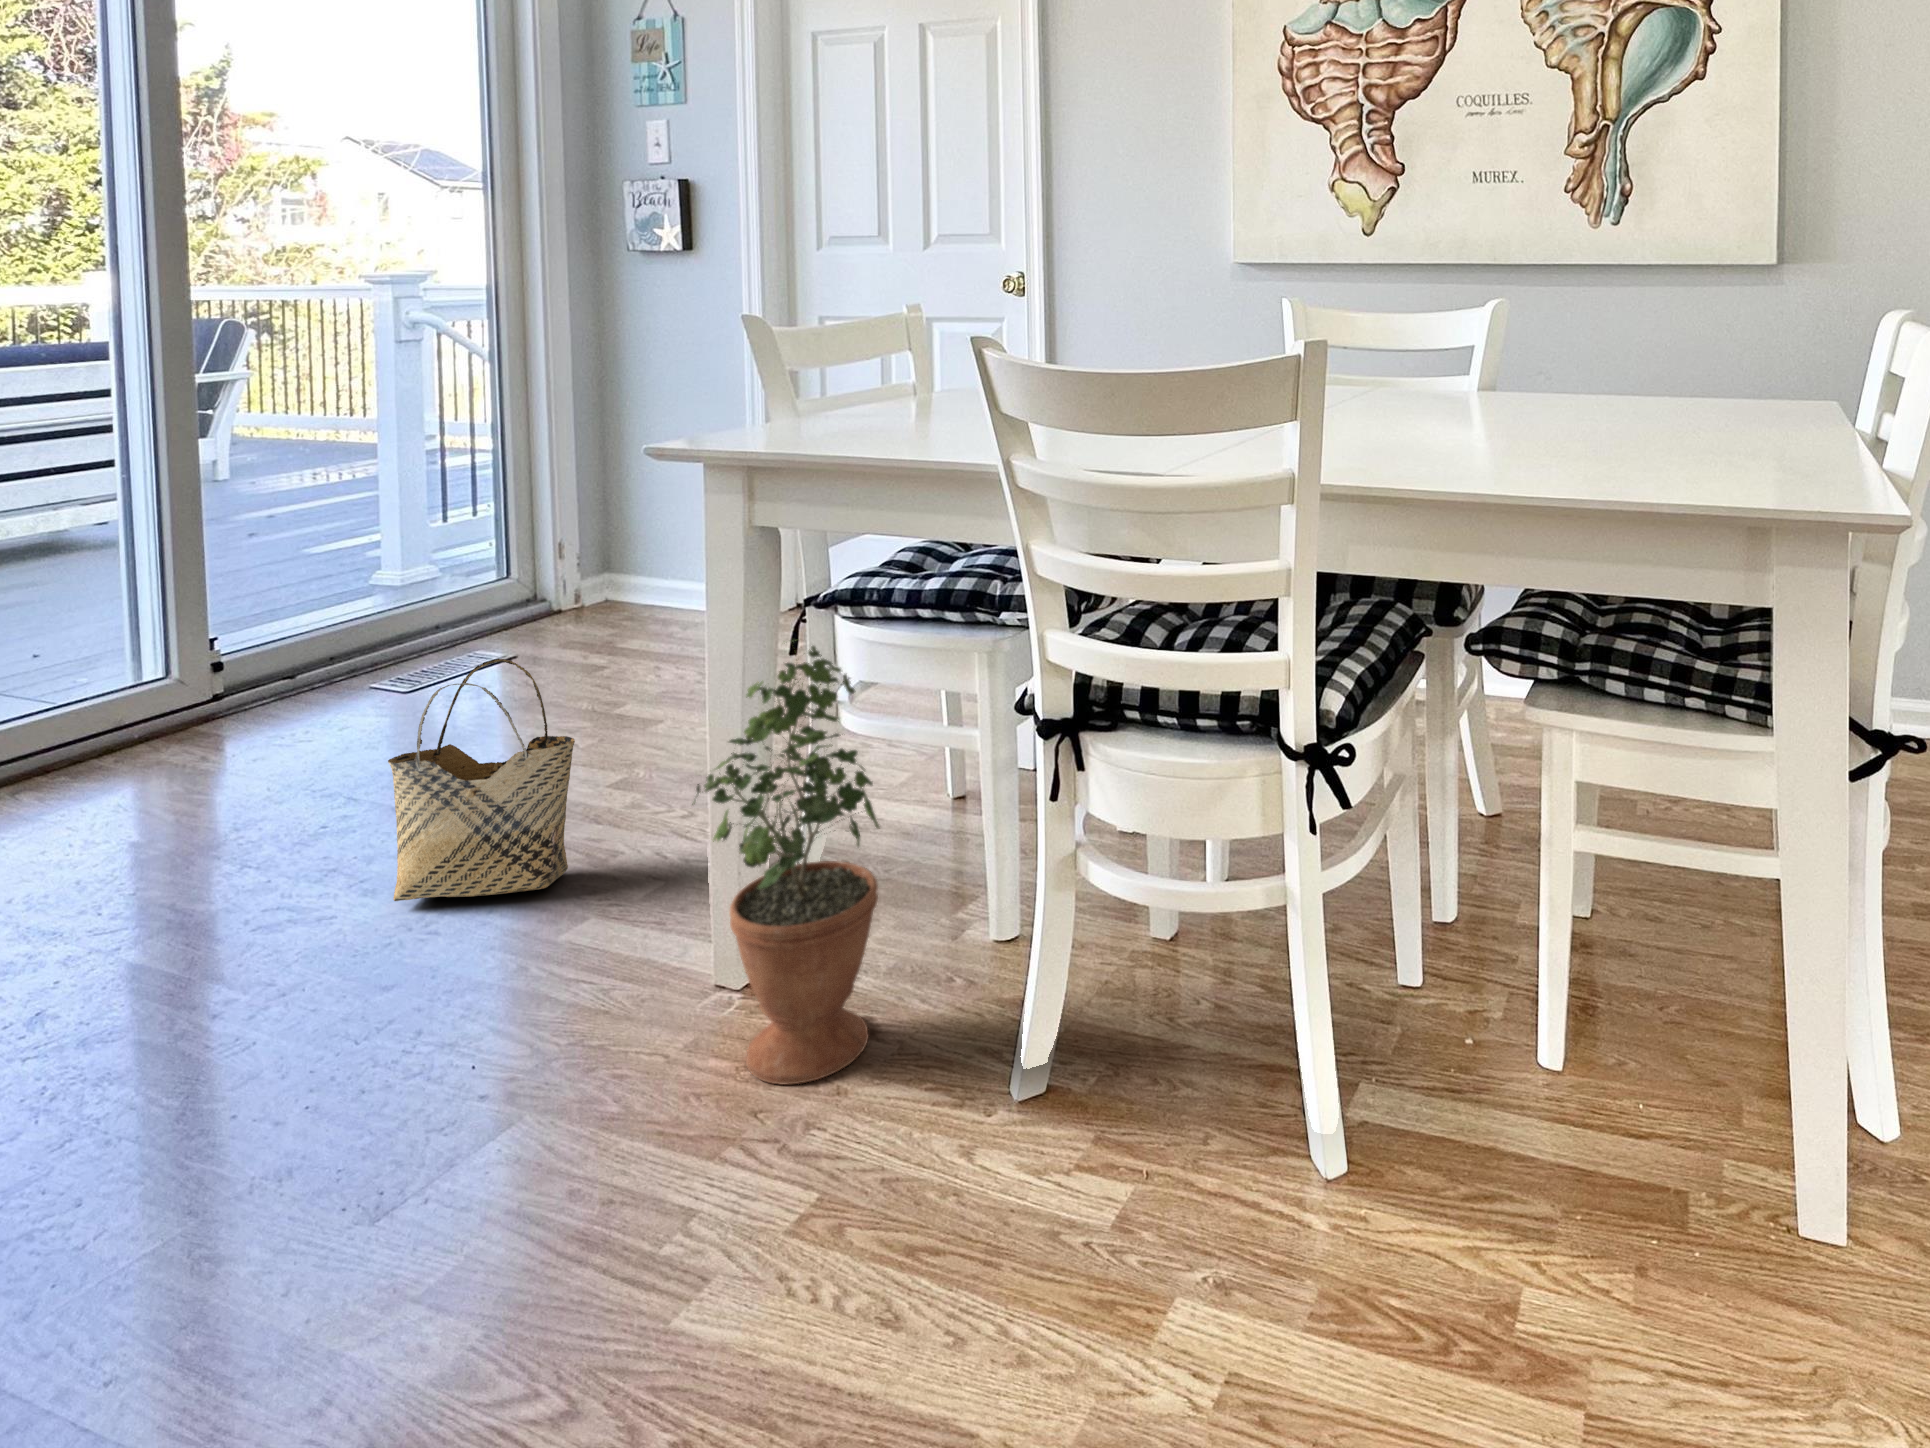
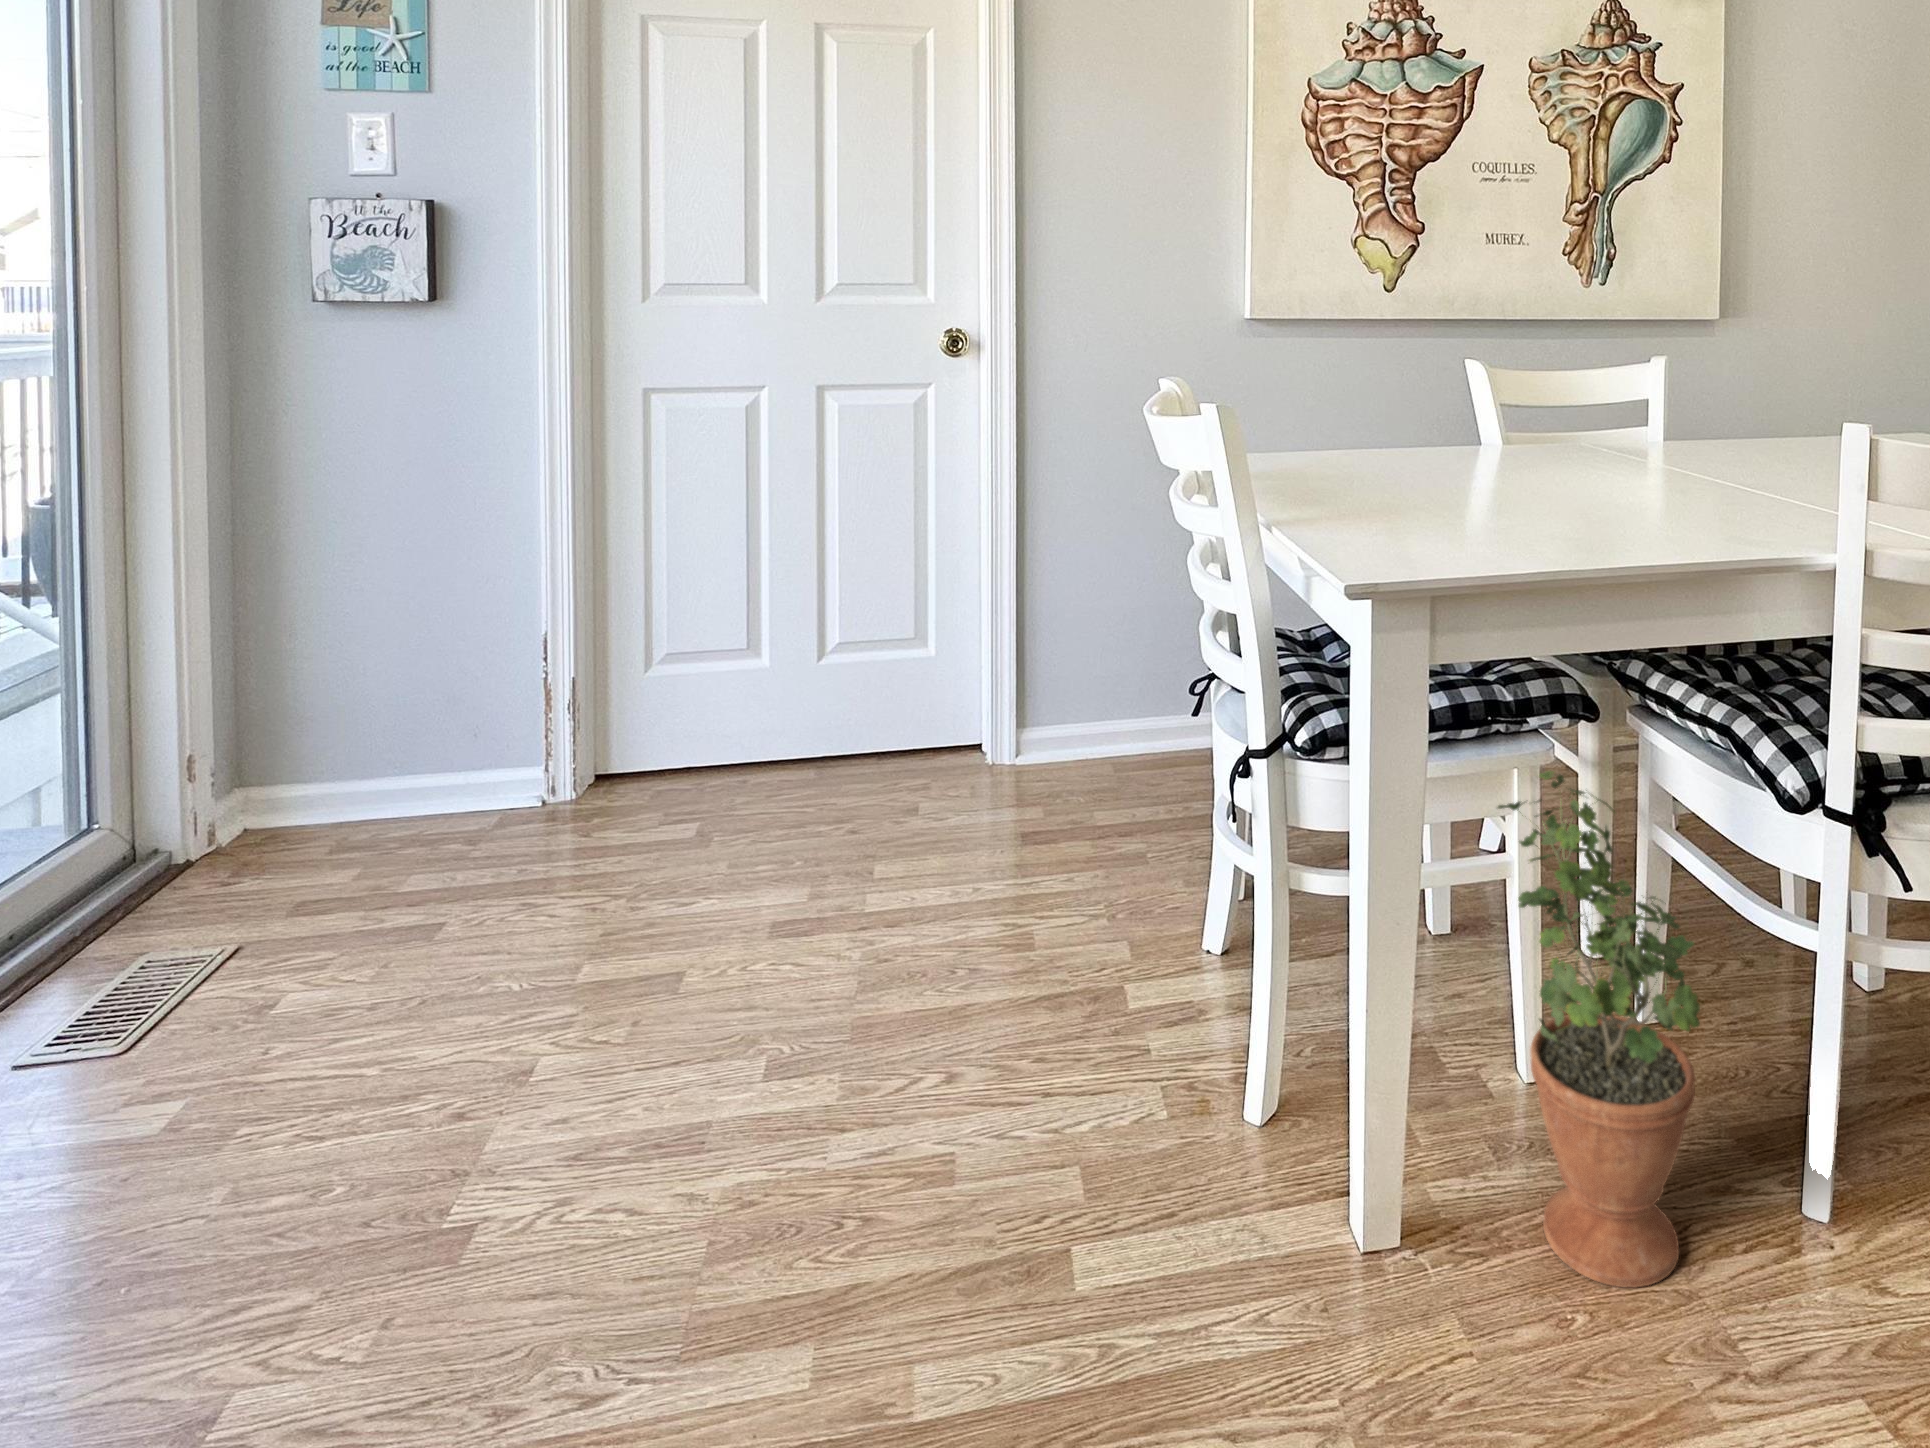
woven basket: present [388,659,575,901] -> none [776,905,1001,1312]

